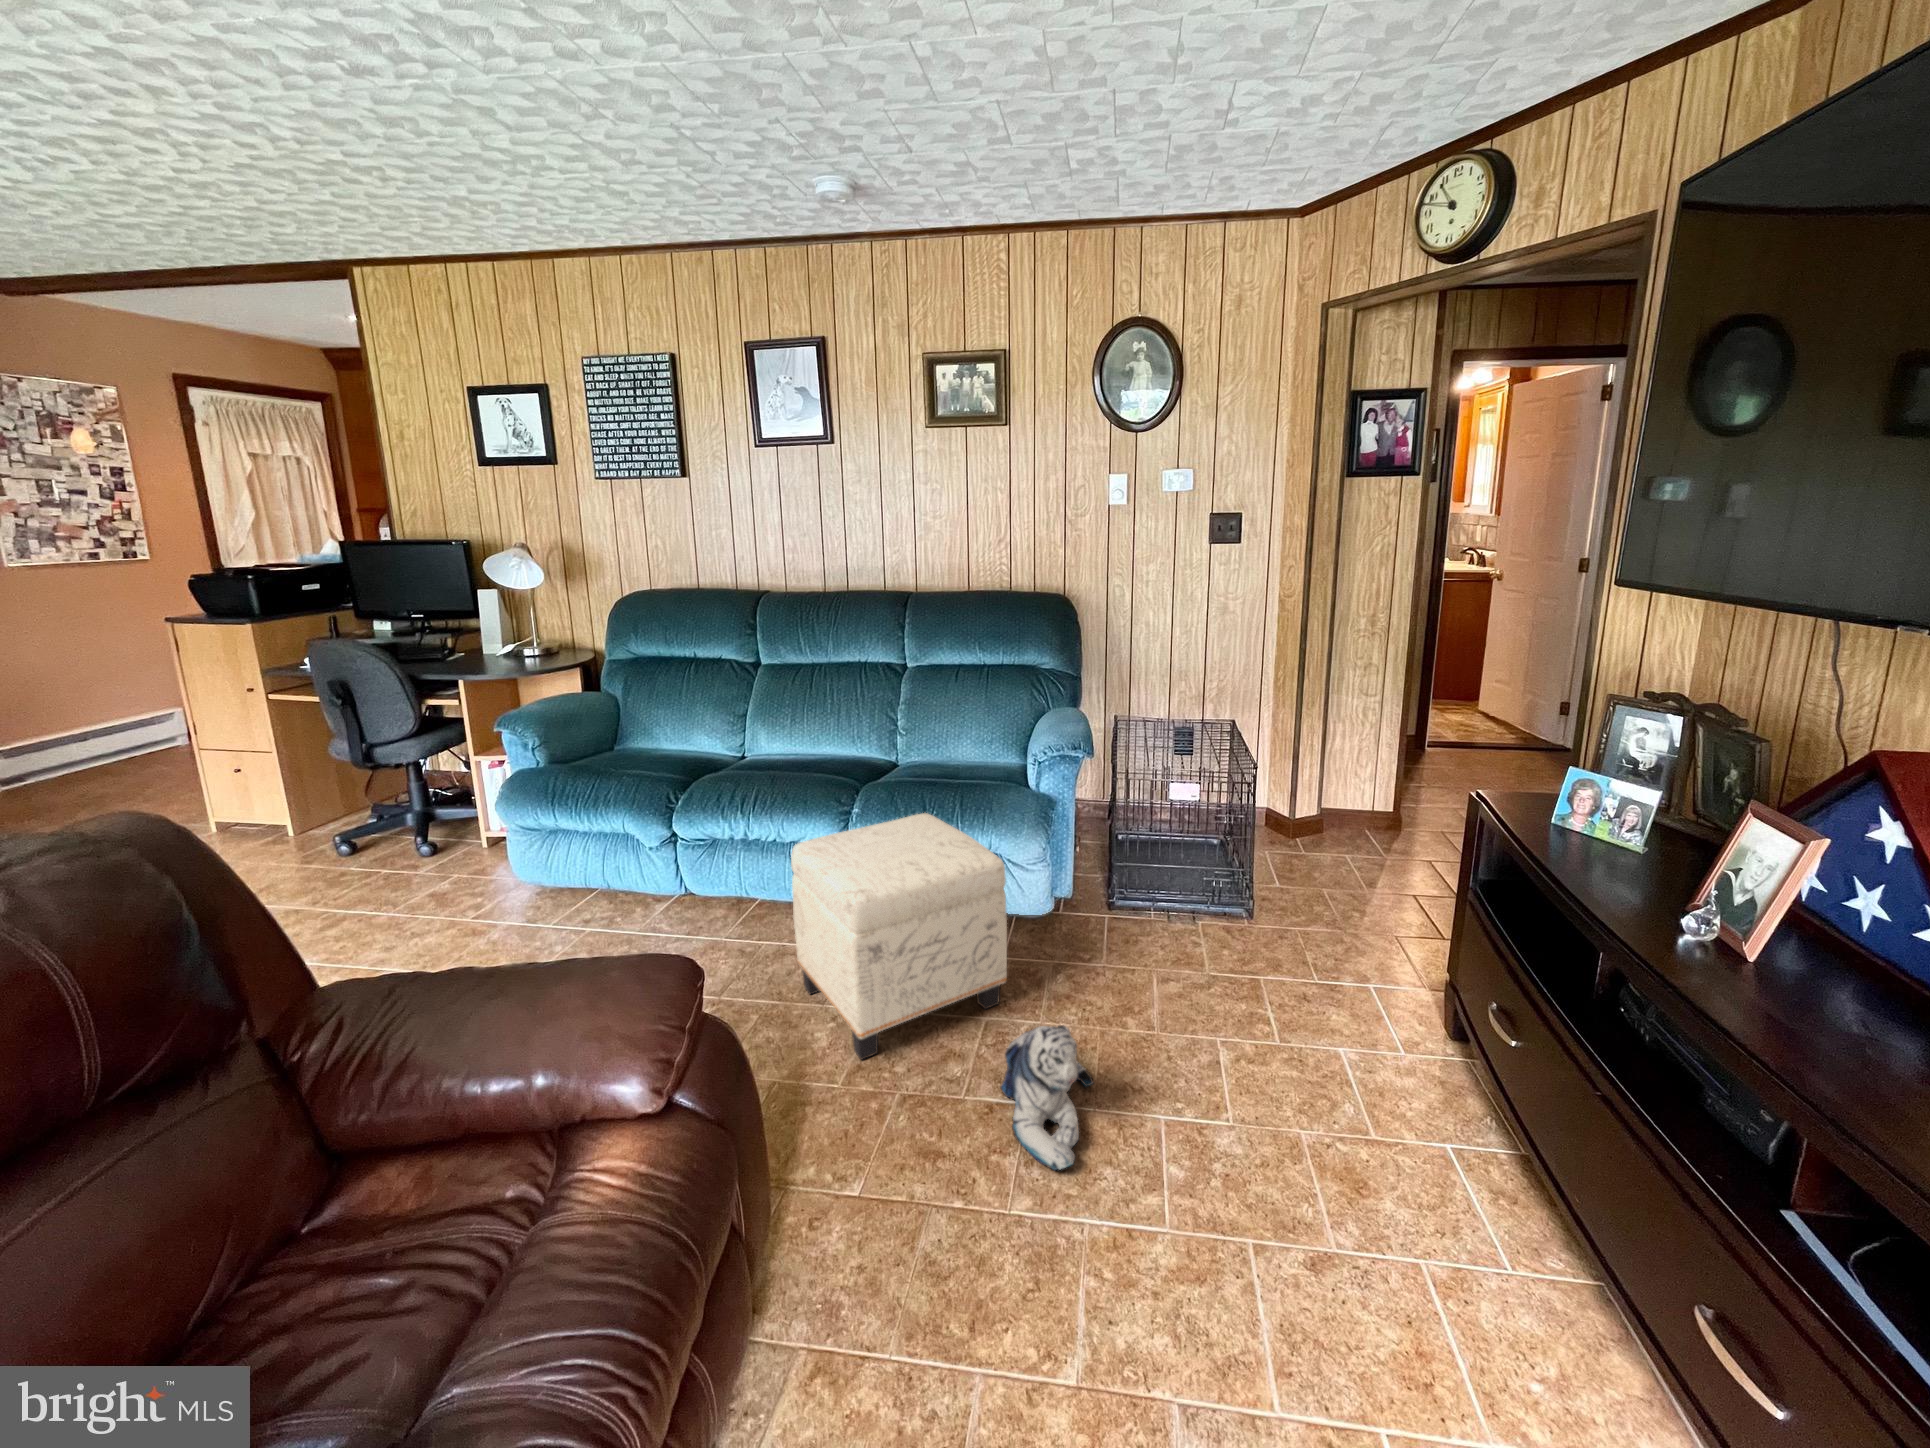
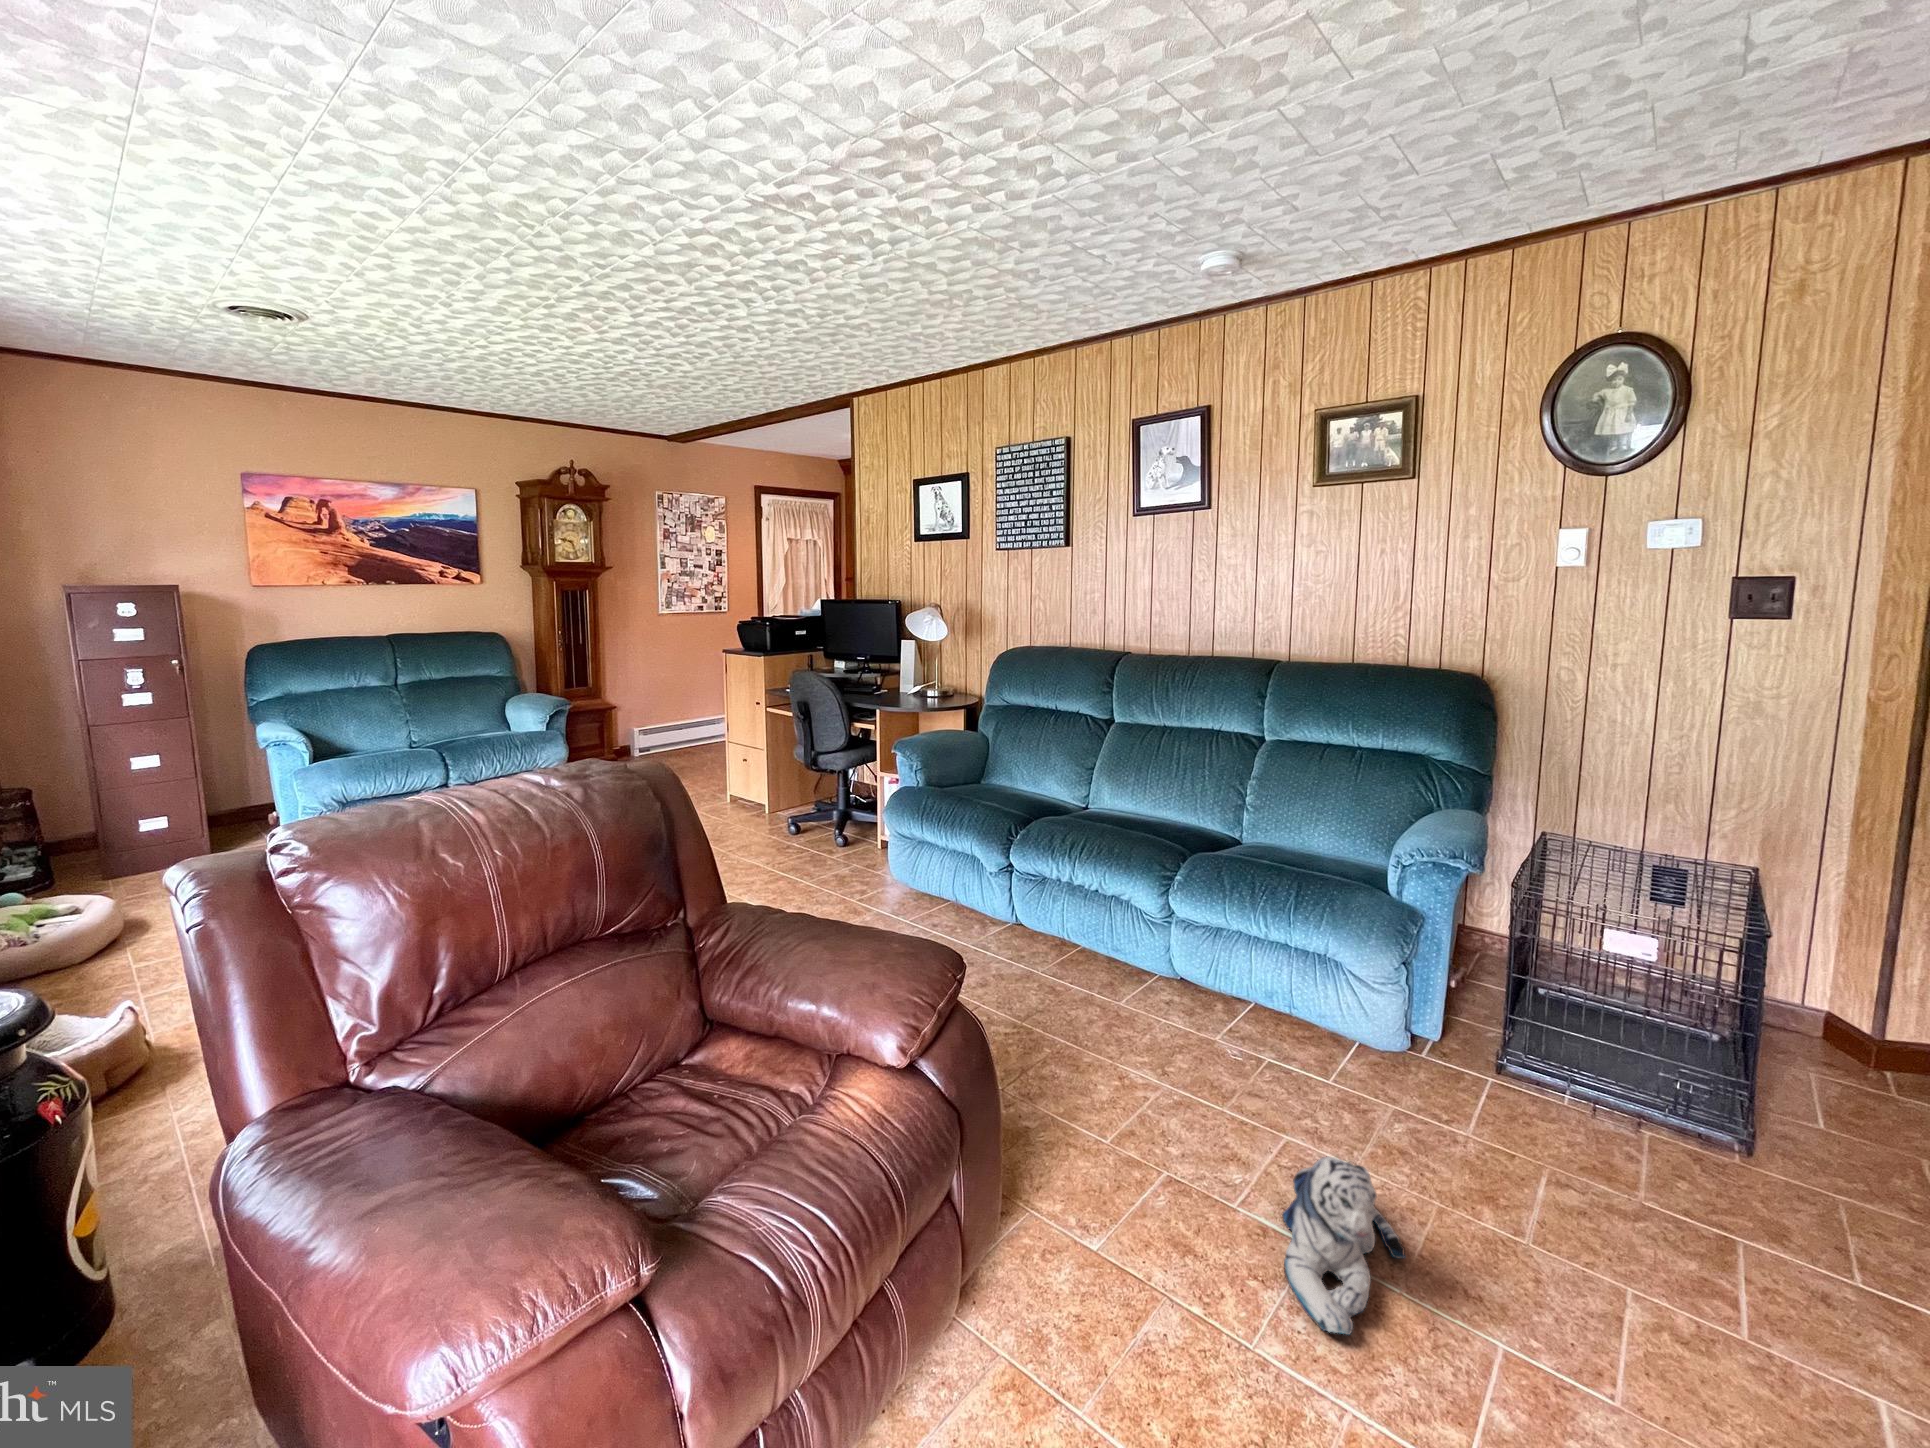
ottoman: present [791,813,1007,1060] -> none [1097,893,1325,1128]

